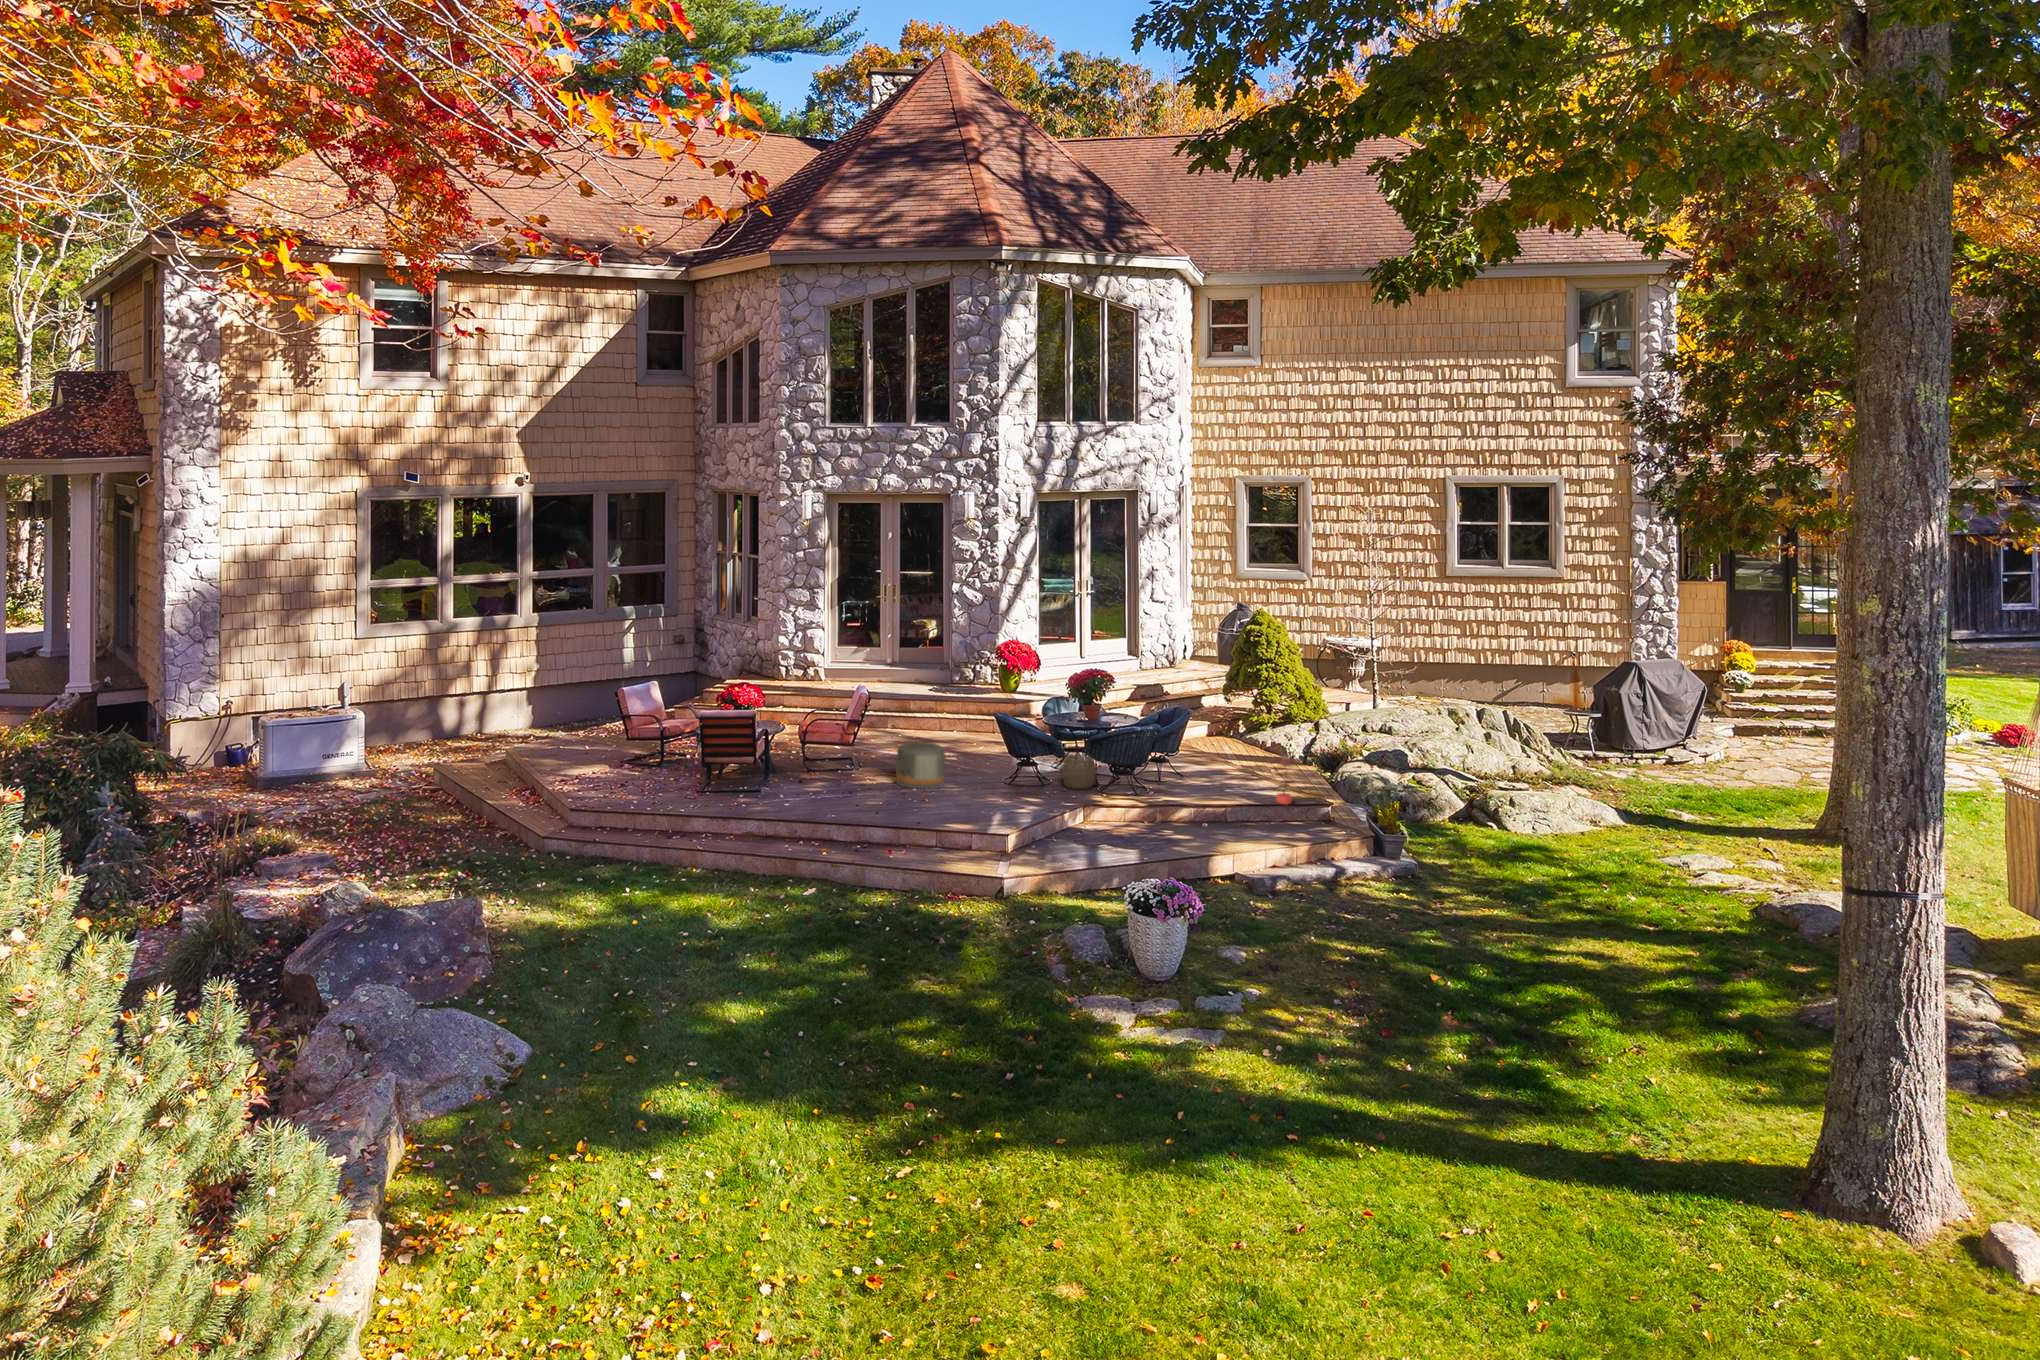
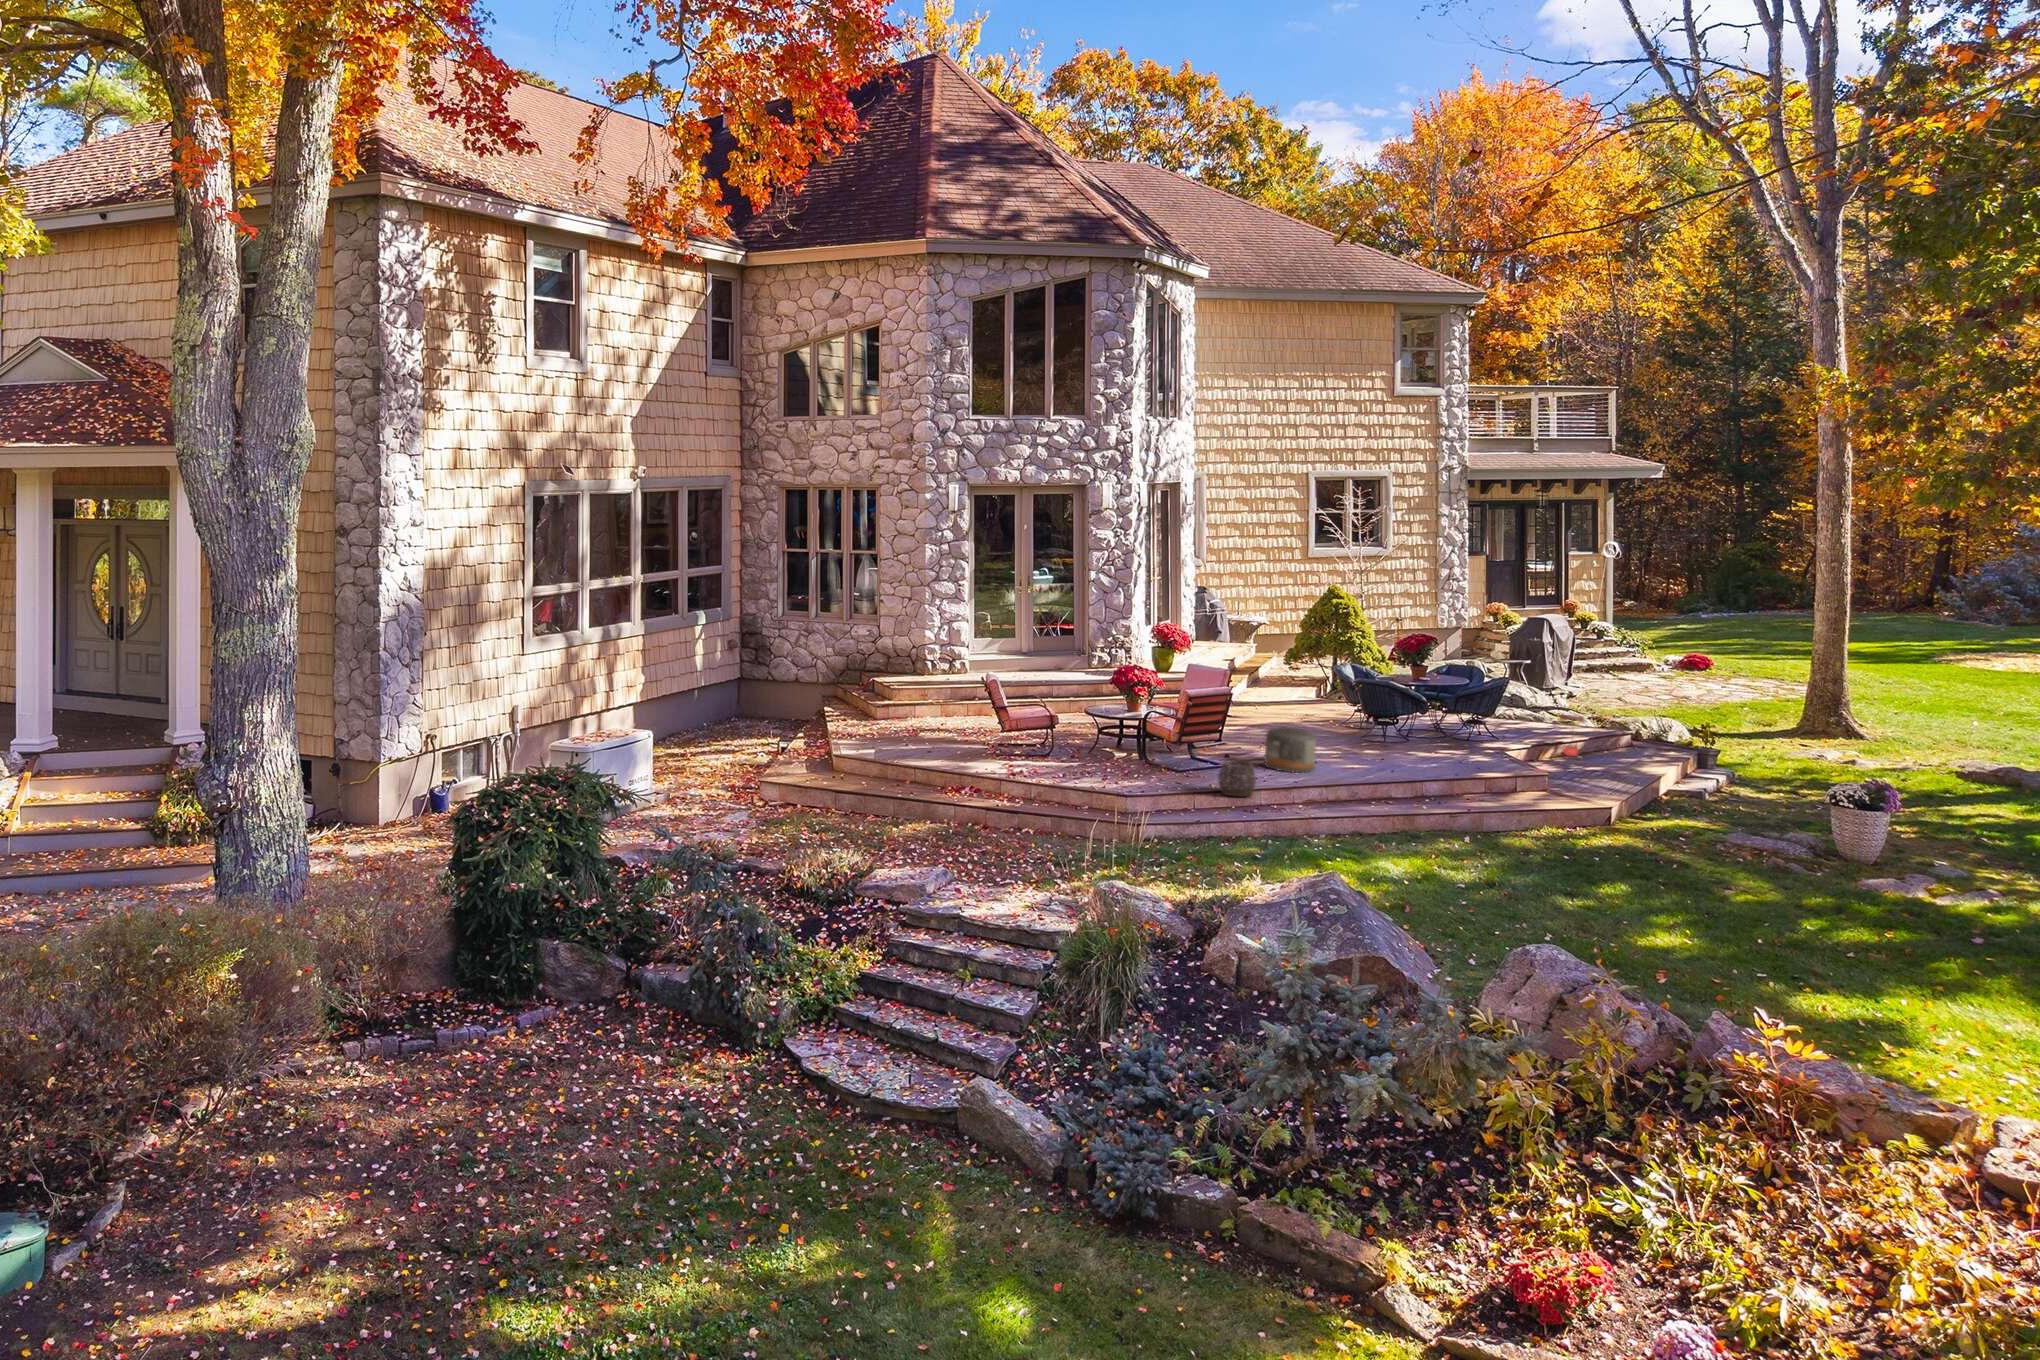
woven basket: present [1062,755,1095,789] -> present [1218,761,1256,797]

